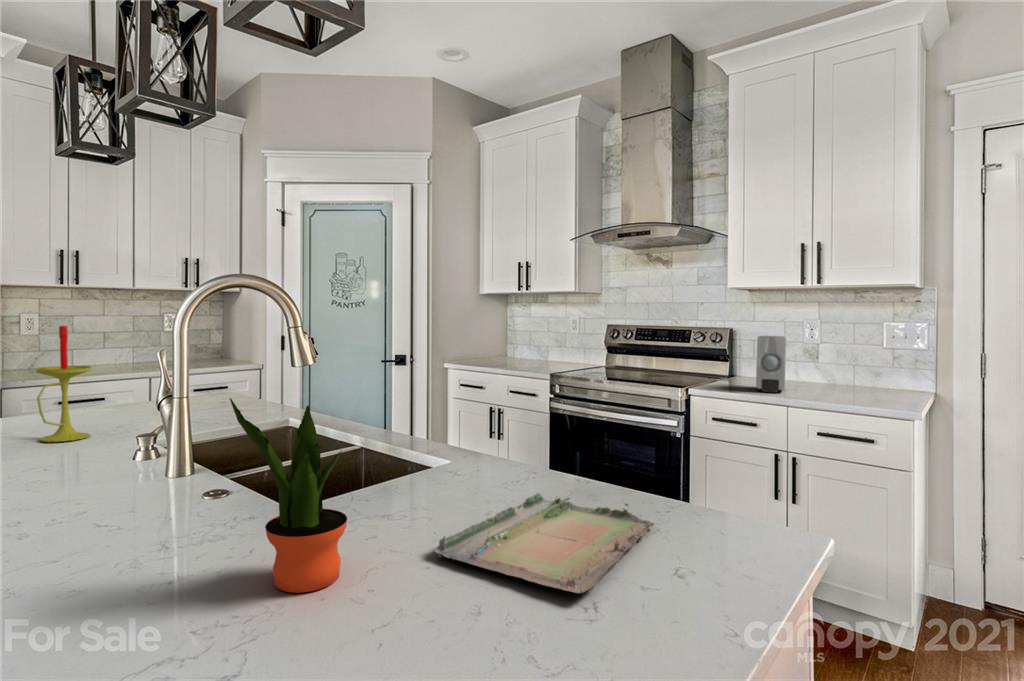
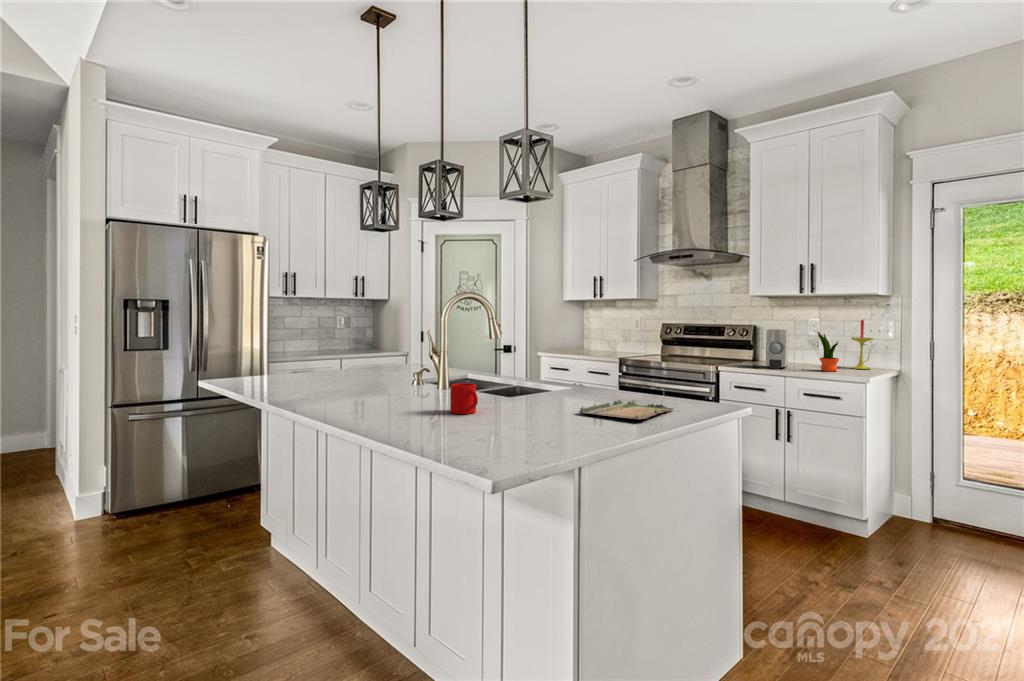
candle: present [36,326,91,442] -> present [851,320,873,369]
potted plant: present [230,398,347,593] -> present [817,331,839,372]
mug: none [106,481,183,571] -> present [450,383,478,414]

